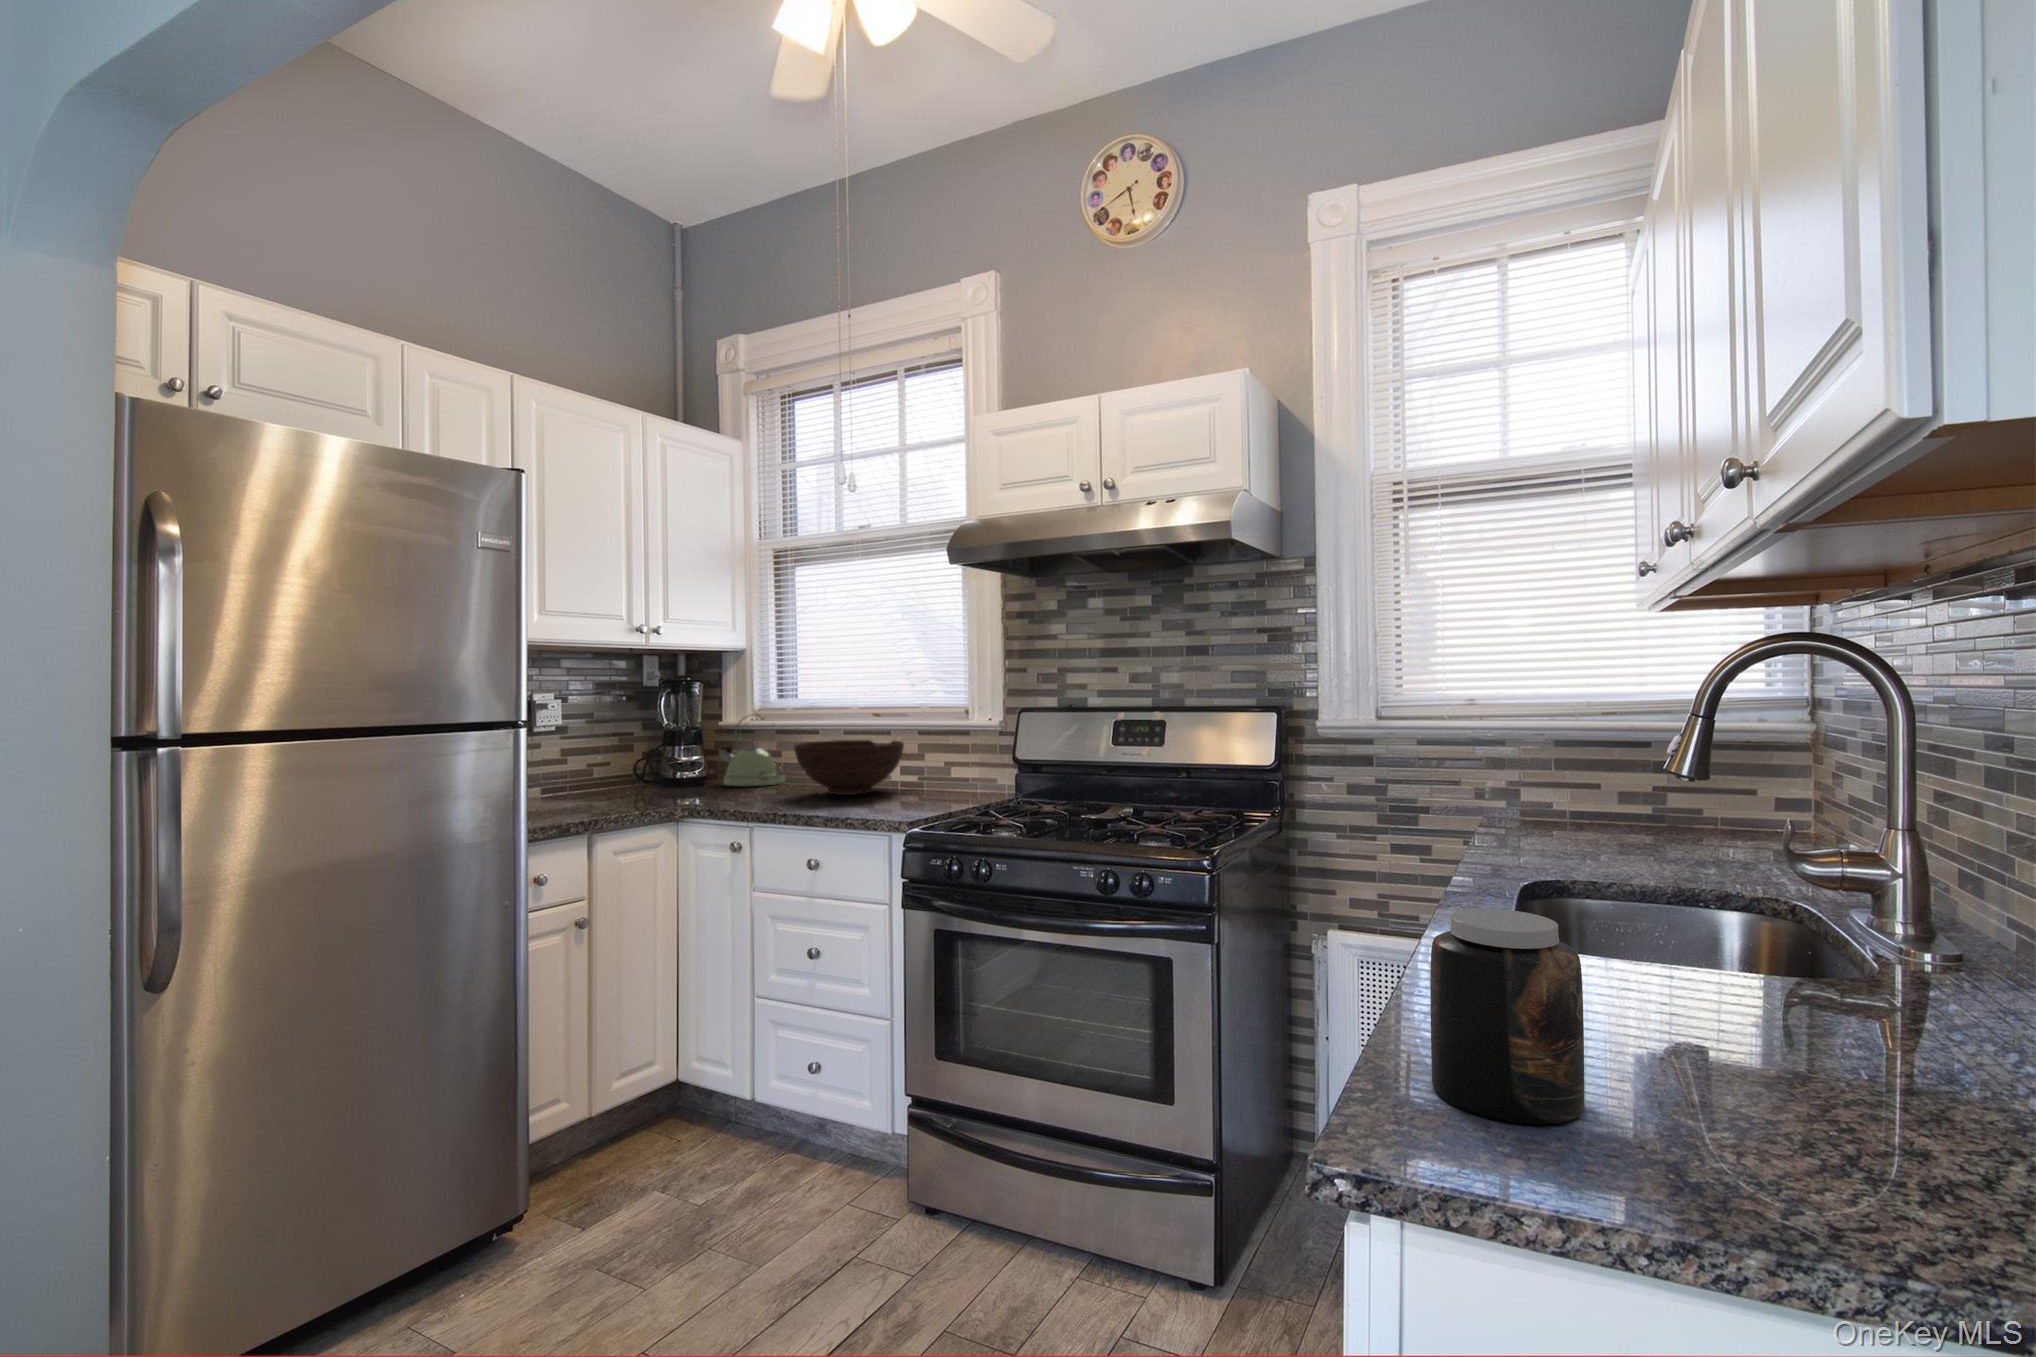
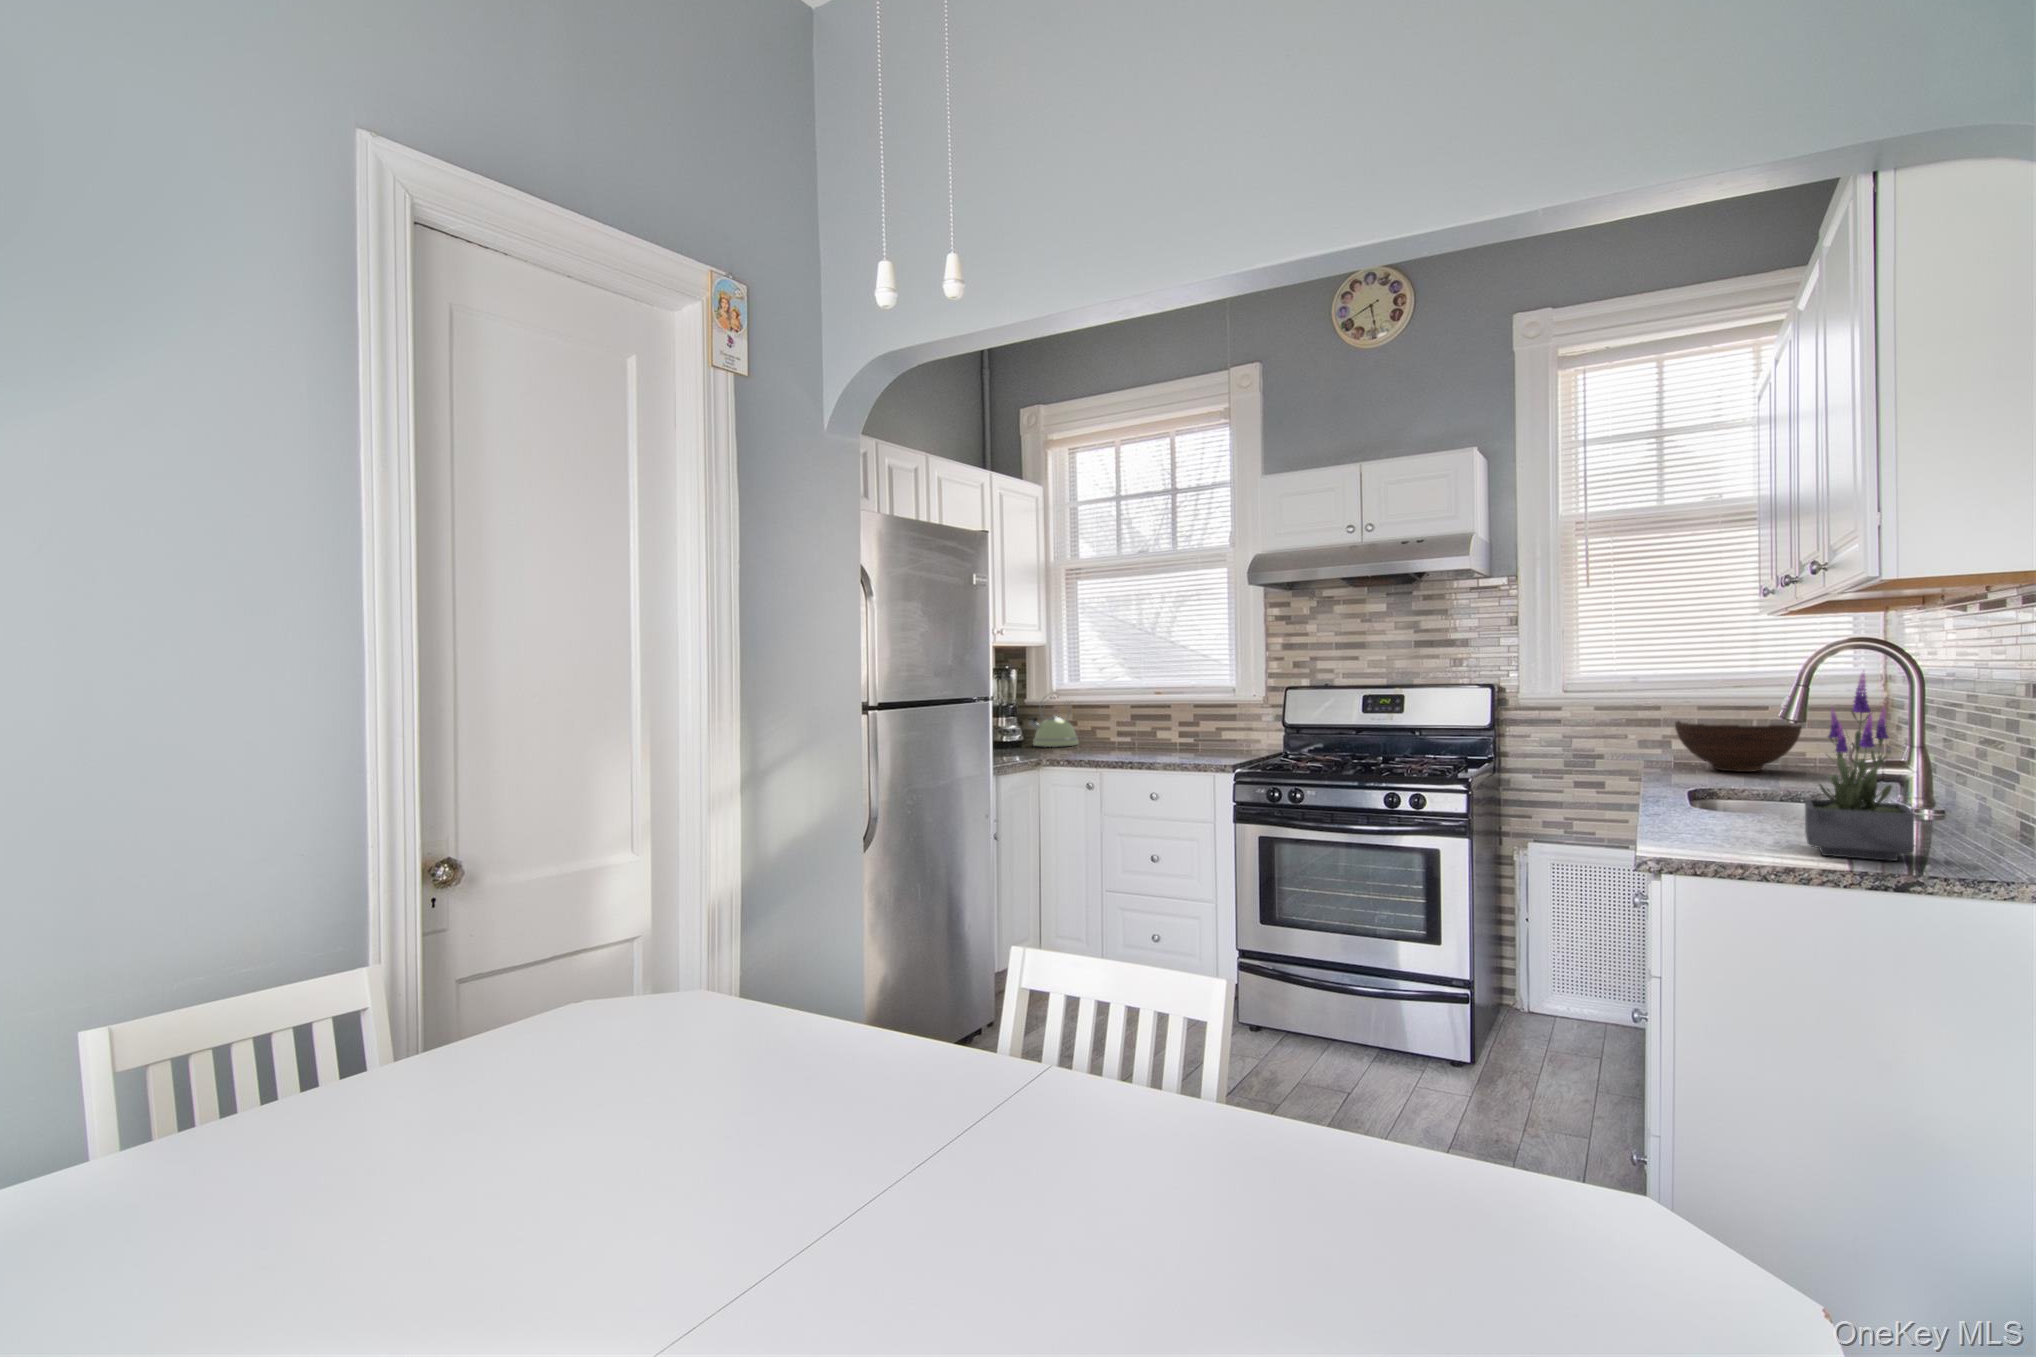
potted plant: none [1686,685,1945,1159] -> present [1805,670,1914,861]
fruit bowl: present [794,740,904,795] -> present [1675,721,1802,772]
jar: present [1430,909,1585,1124] -> none [1687,770,1760,854]

